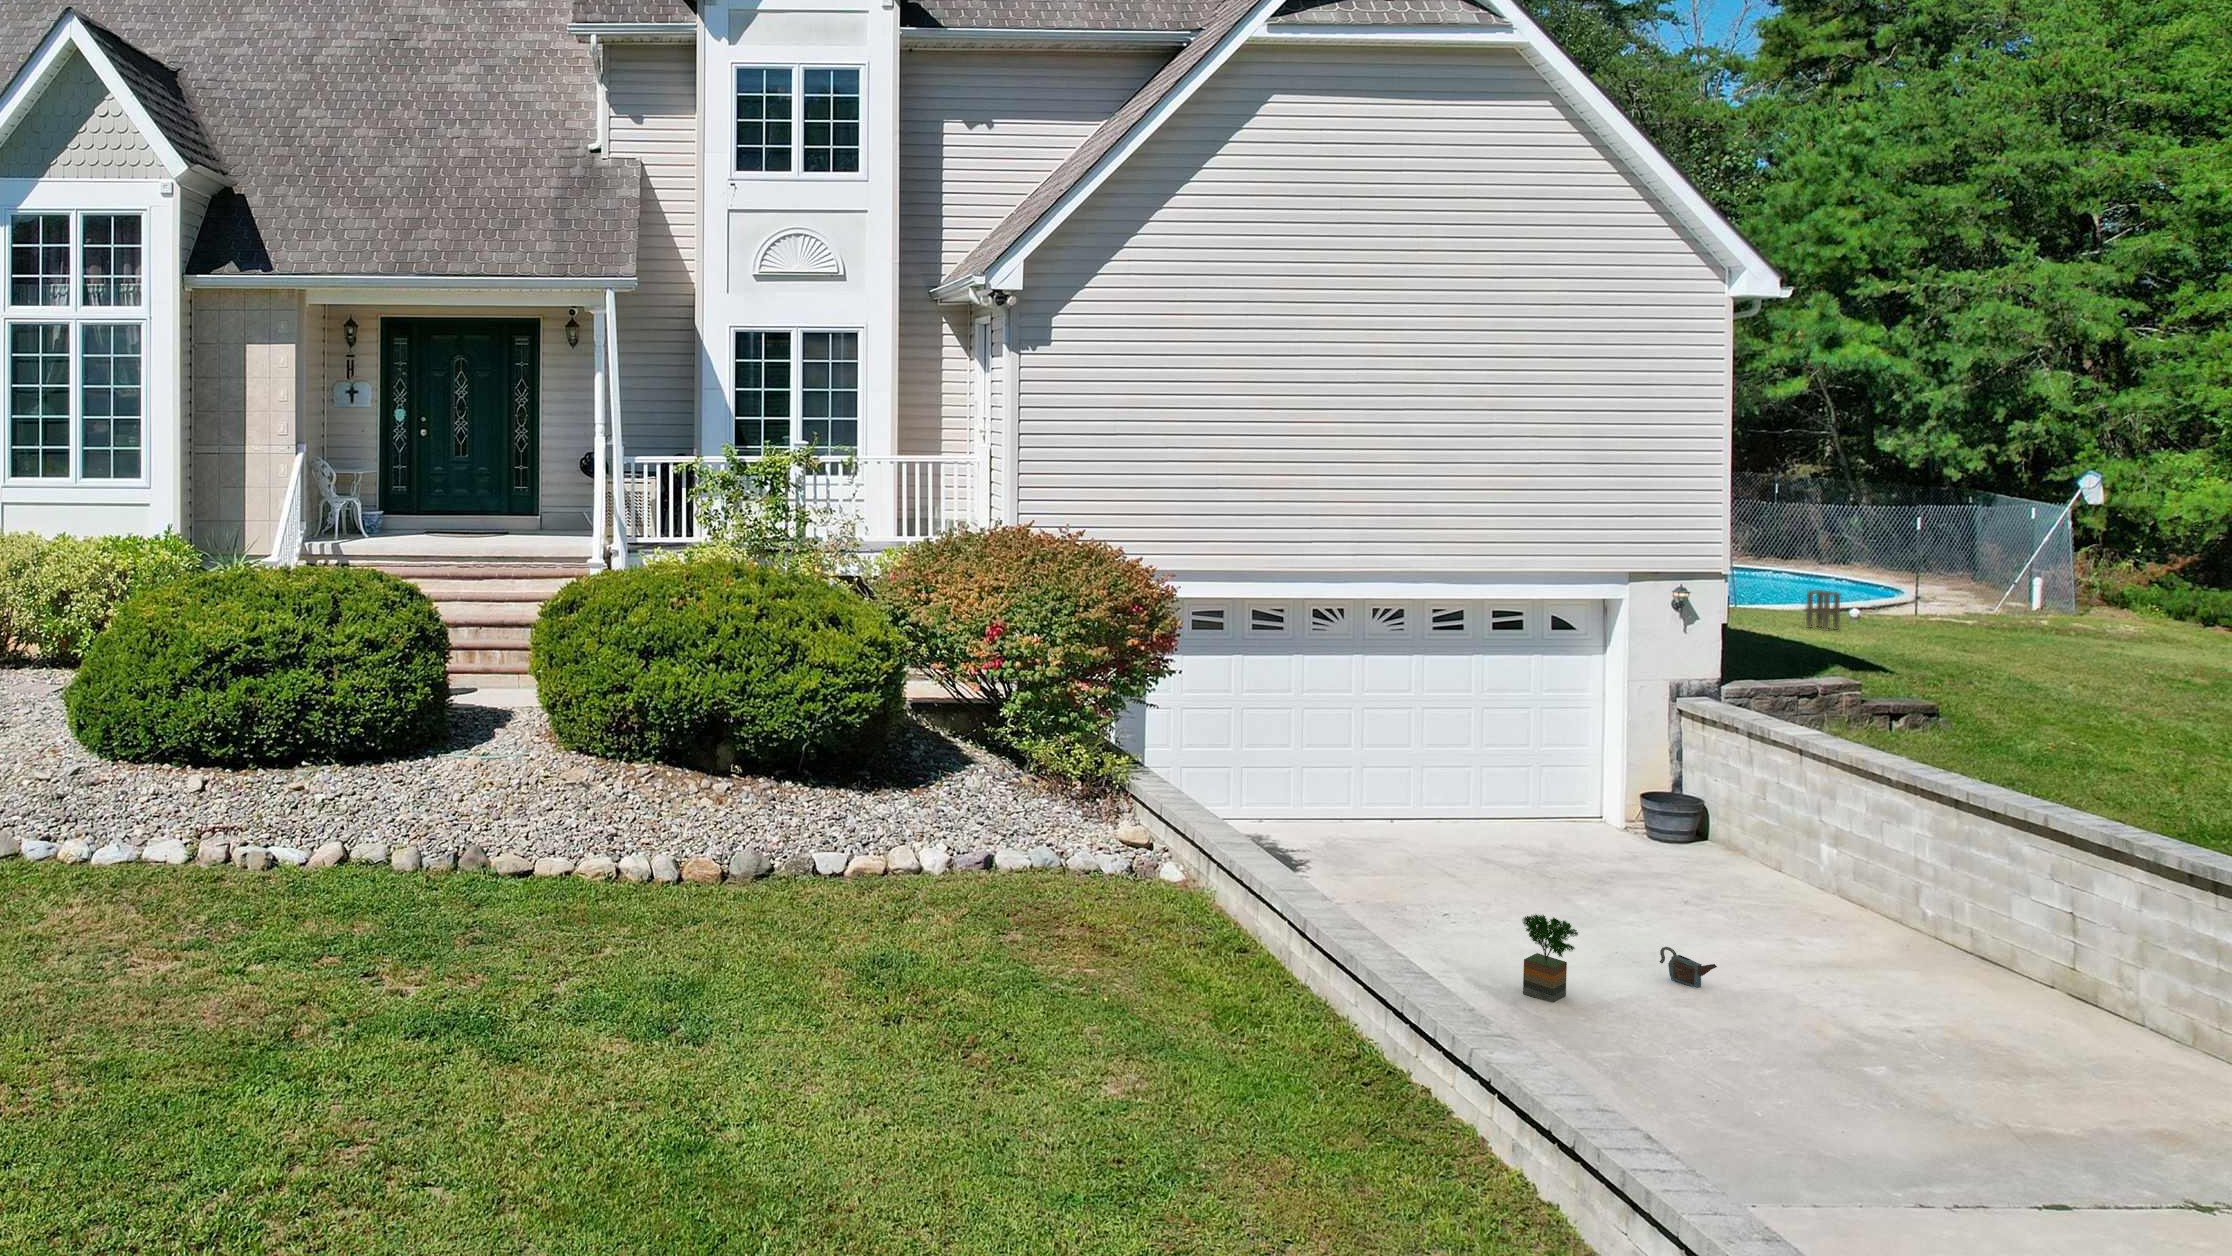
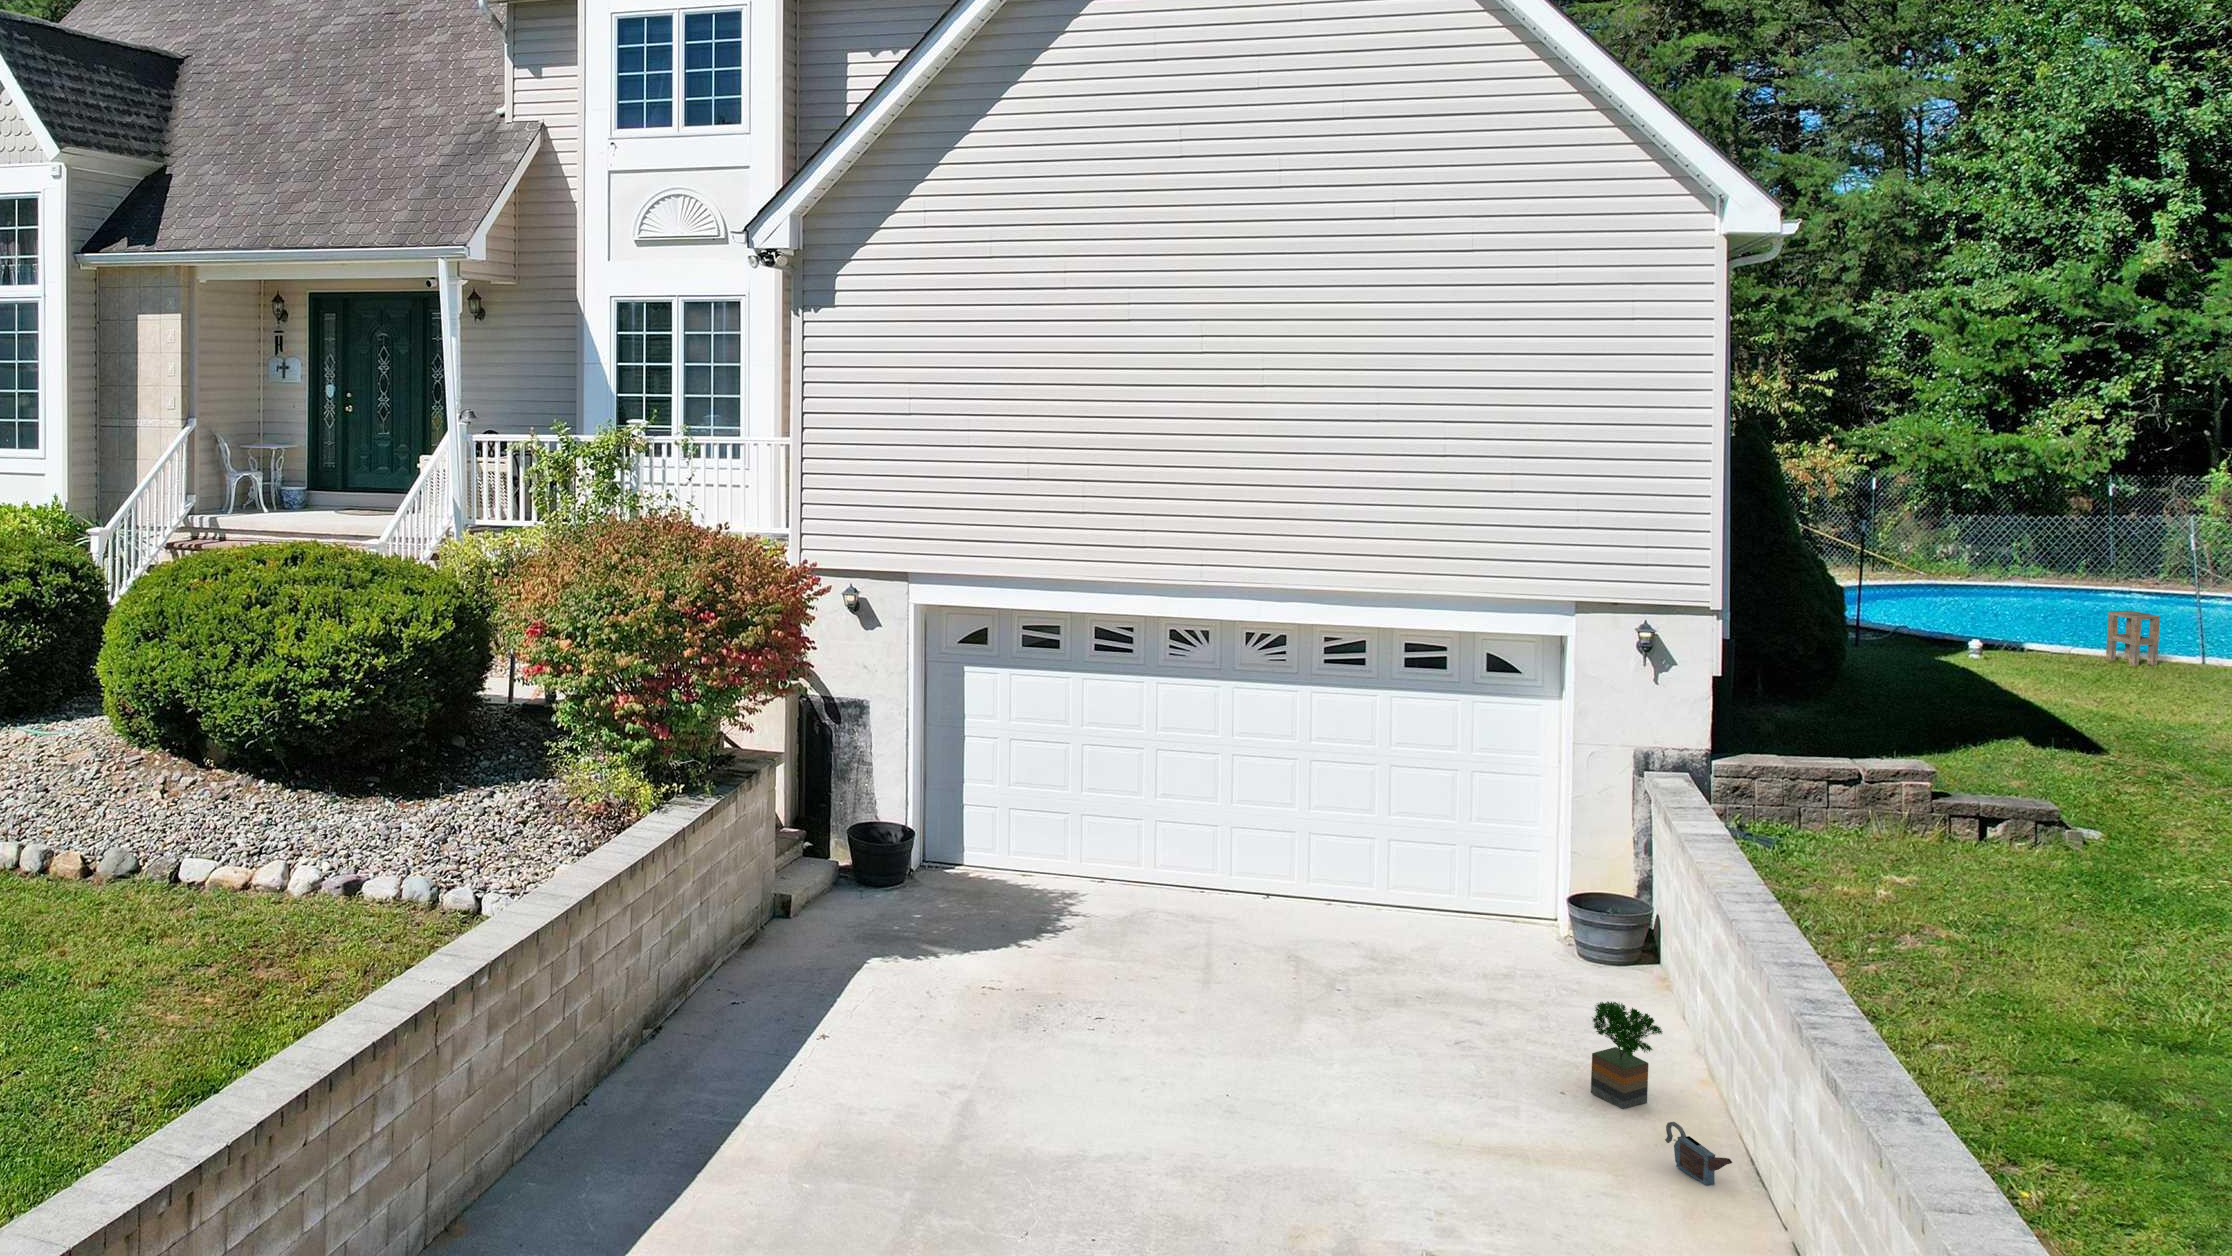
potted tree: present [1523,914,1578,1003] -> present [1591,1001,1662,1109]
watering can: present [1660,947,1717,988] -> present [1665,1122,1732,1186]

